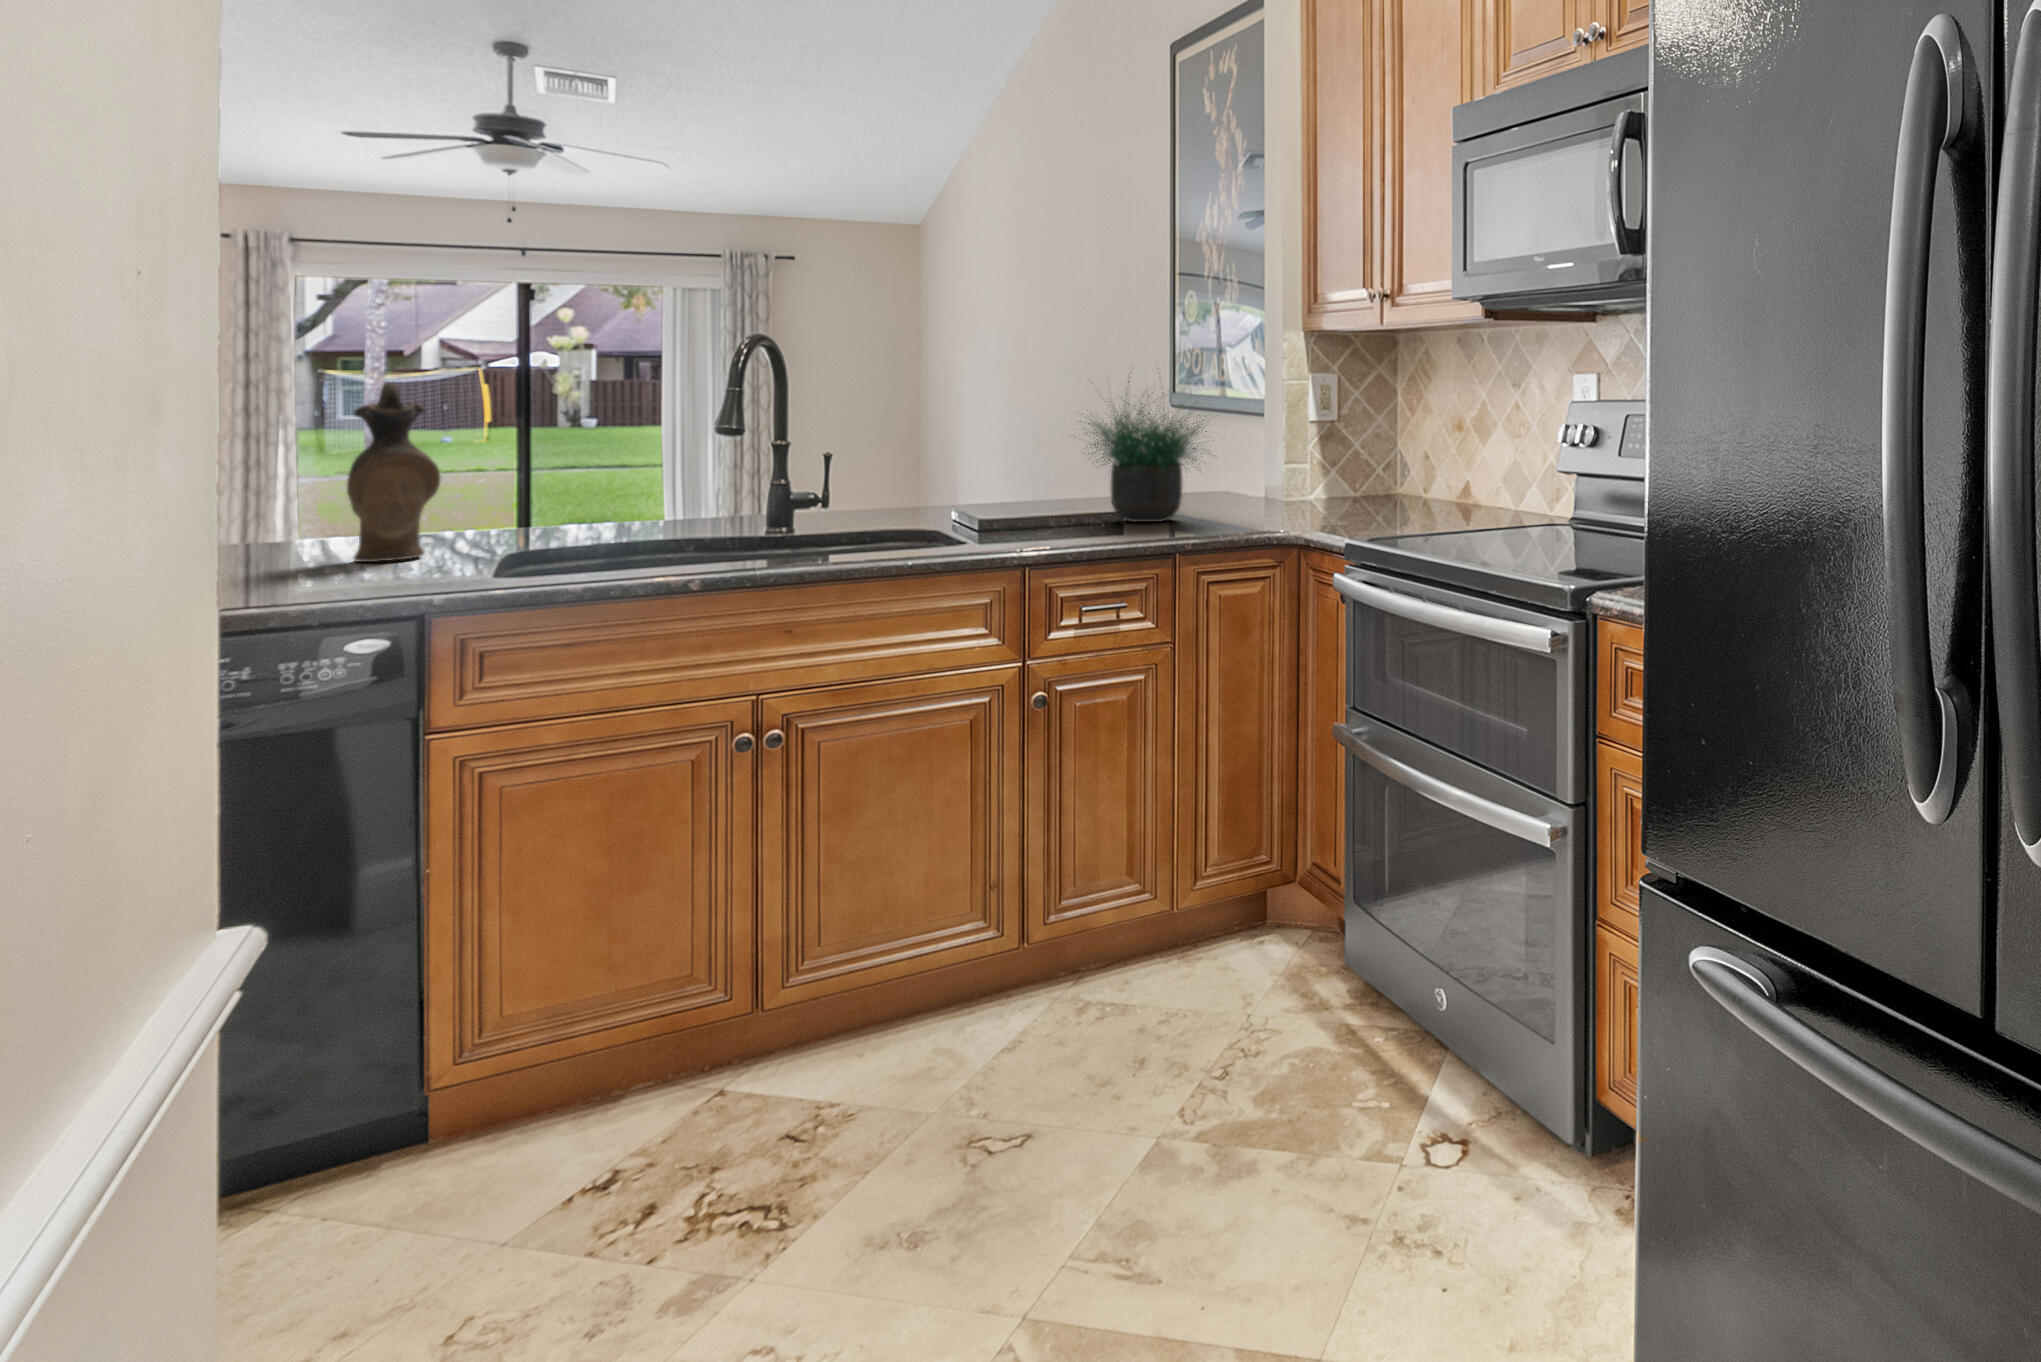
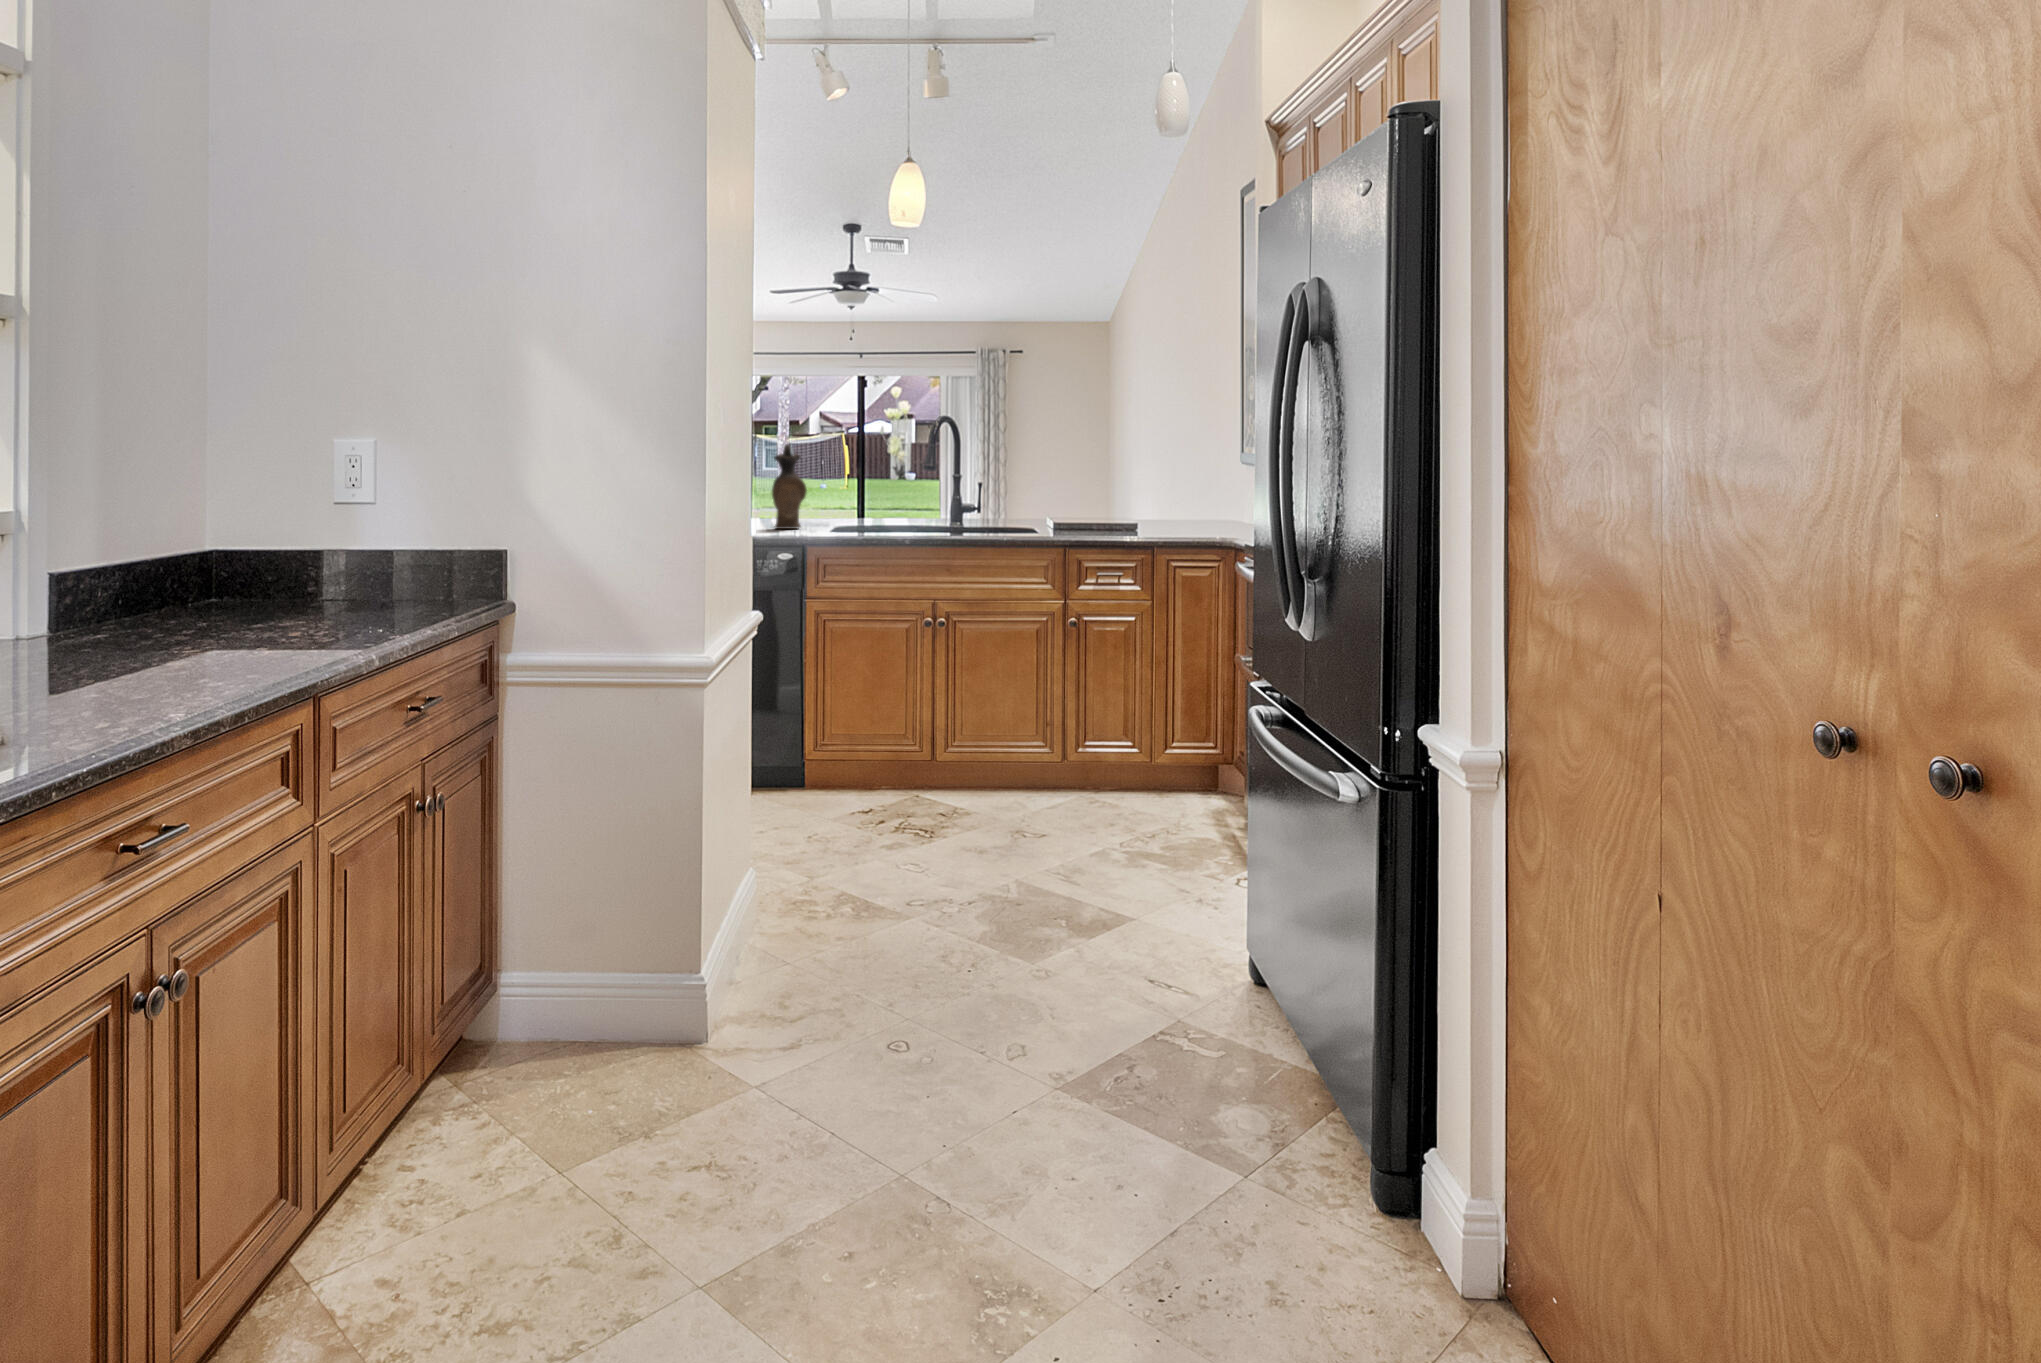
potted plant: present [1074,381,1209,522] -> none [1109,430,1207,532]

